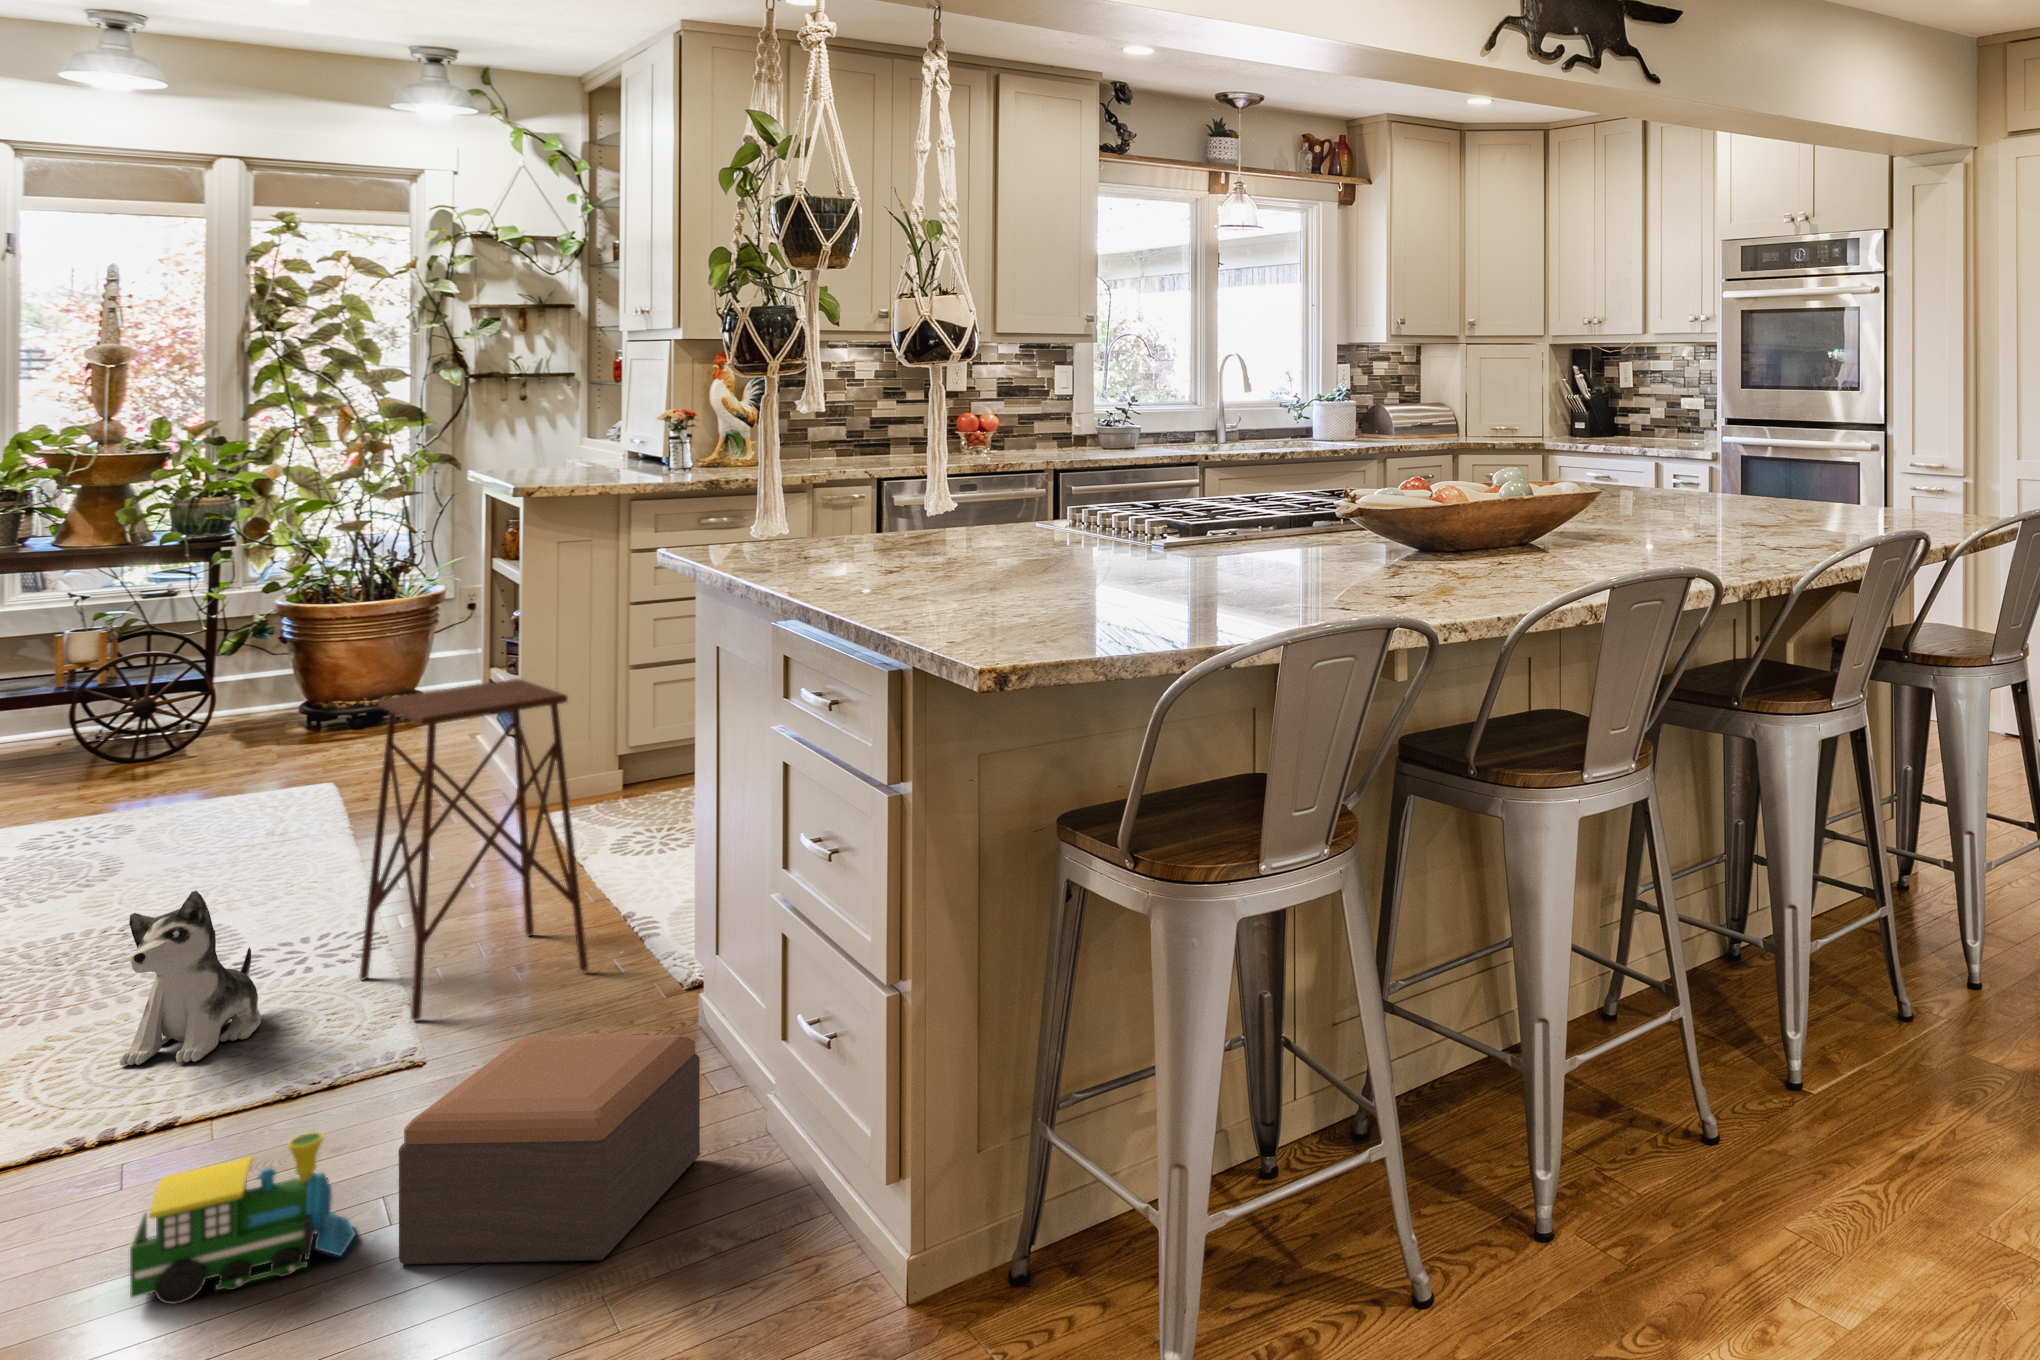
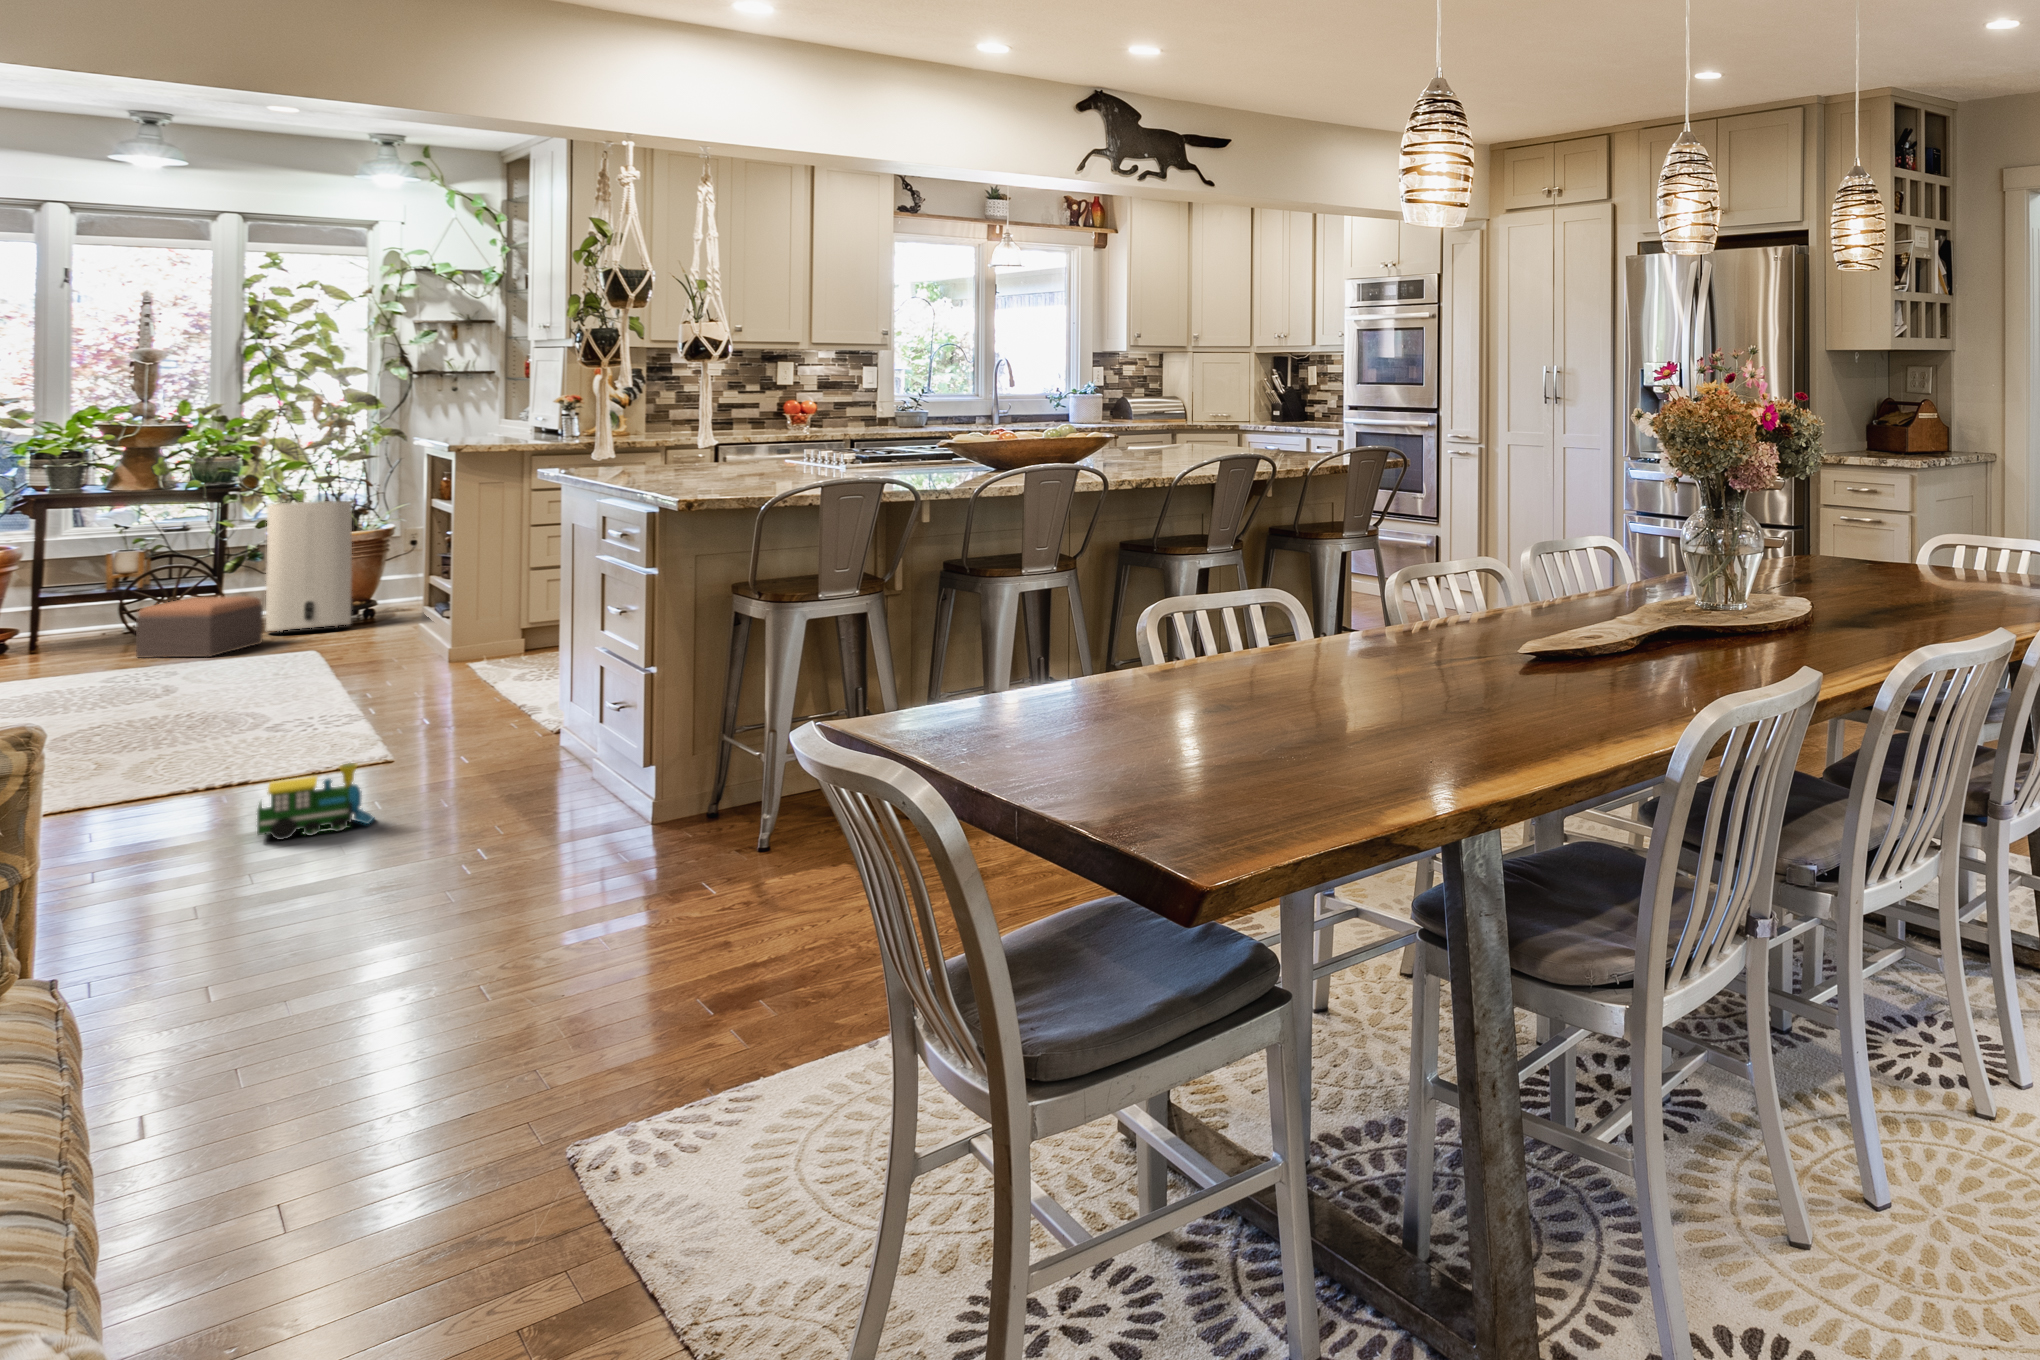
air purifier: none [271,557,387,744] -> present [266,501,352,632]
side table: present [360,679,588,1021] -> none [356,555,504,751]
plush toy: present [119,891,261,1066] -> none [215,668,299,768]
footstool: present [399,1035,700,1264] -> present [136,596,263,658]

